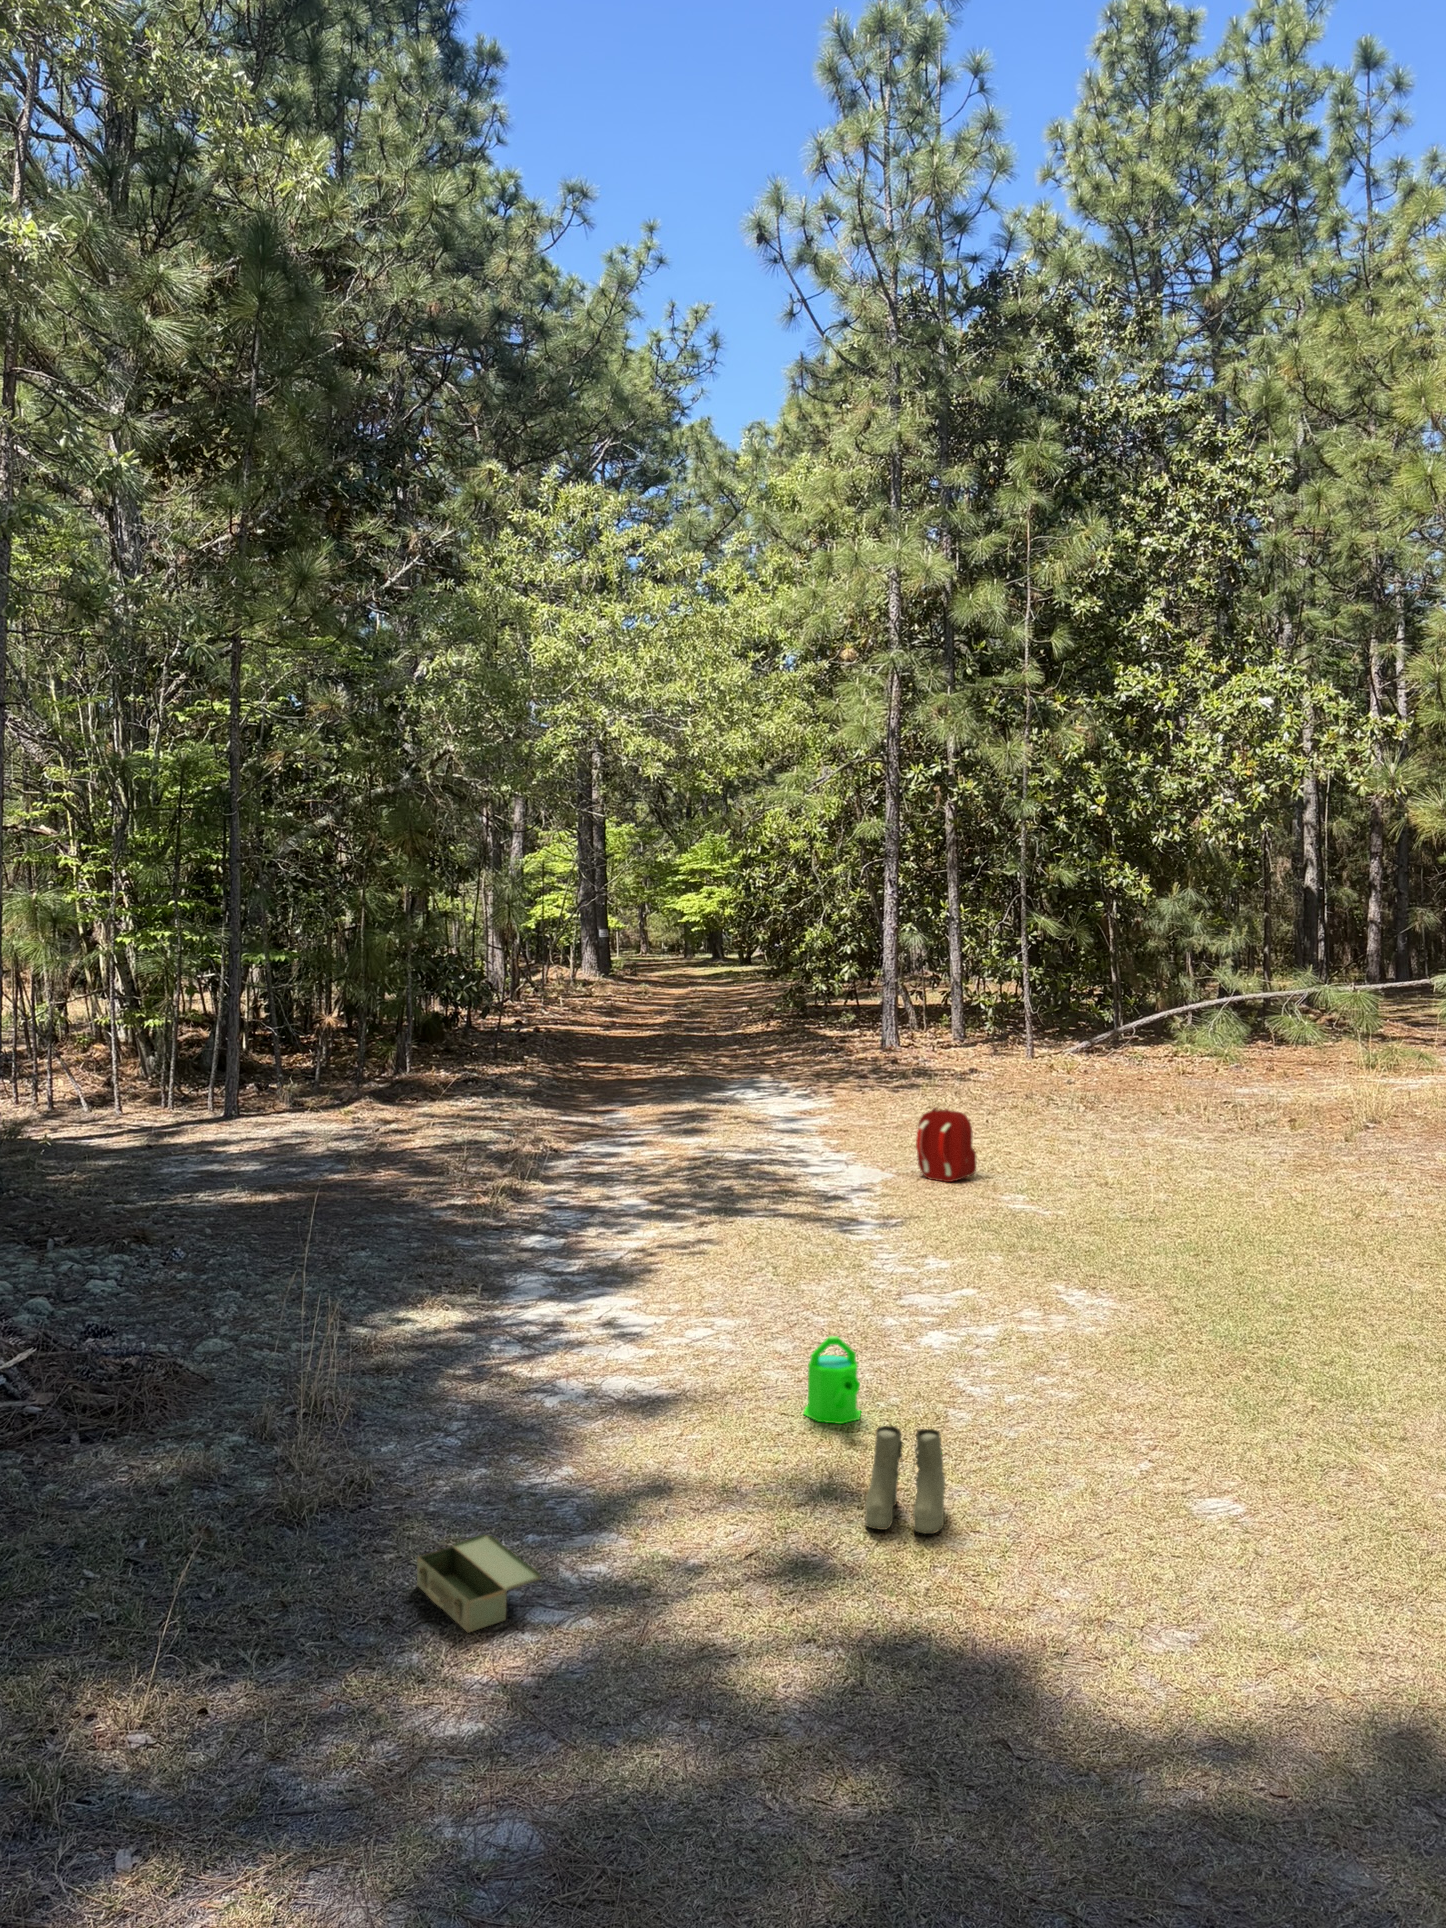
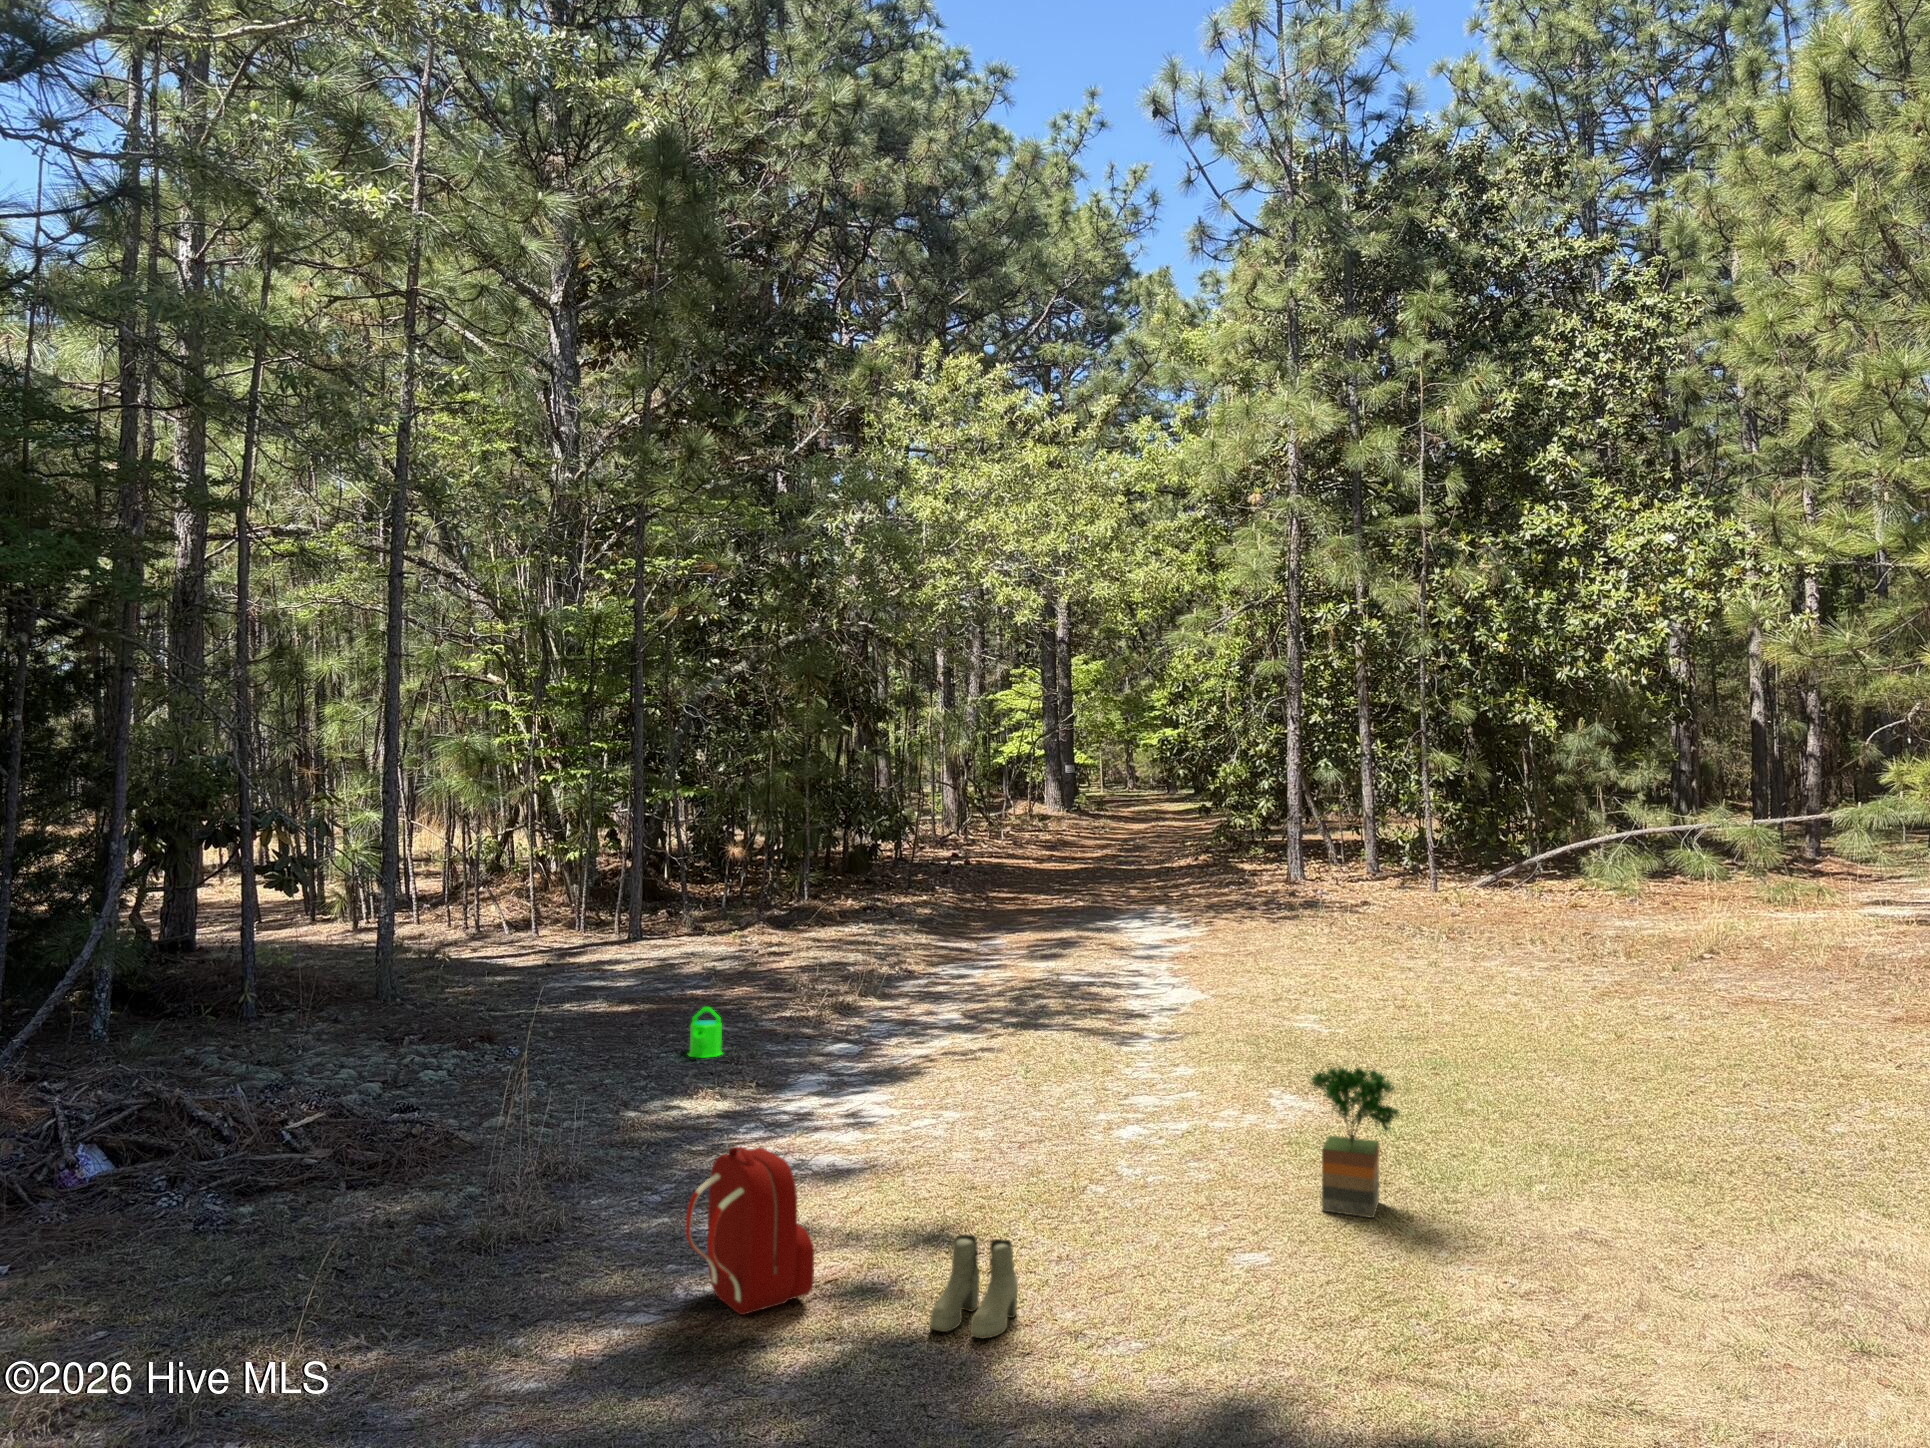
backpack: present [916,1108,976,1182] -> present [686,1147,814,1315]
potted tree: none [1135,1231,1239,1385] -> present [1311,1067,1400,1218]
watering can: present [804,1336,861,1424] -> present [688,1007,723,1058]
toolbox: present [417,1535,541,1633] -> none [494,1311,590,1395]

